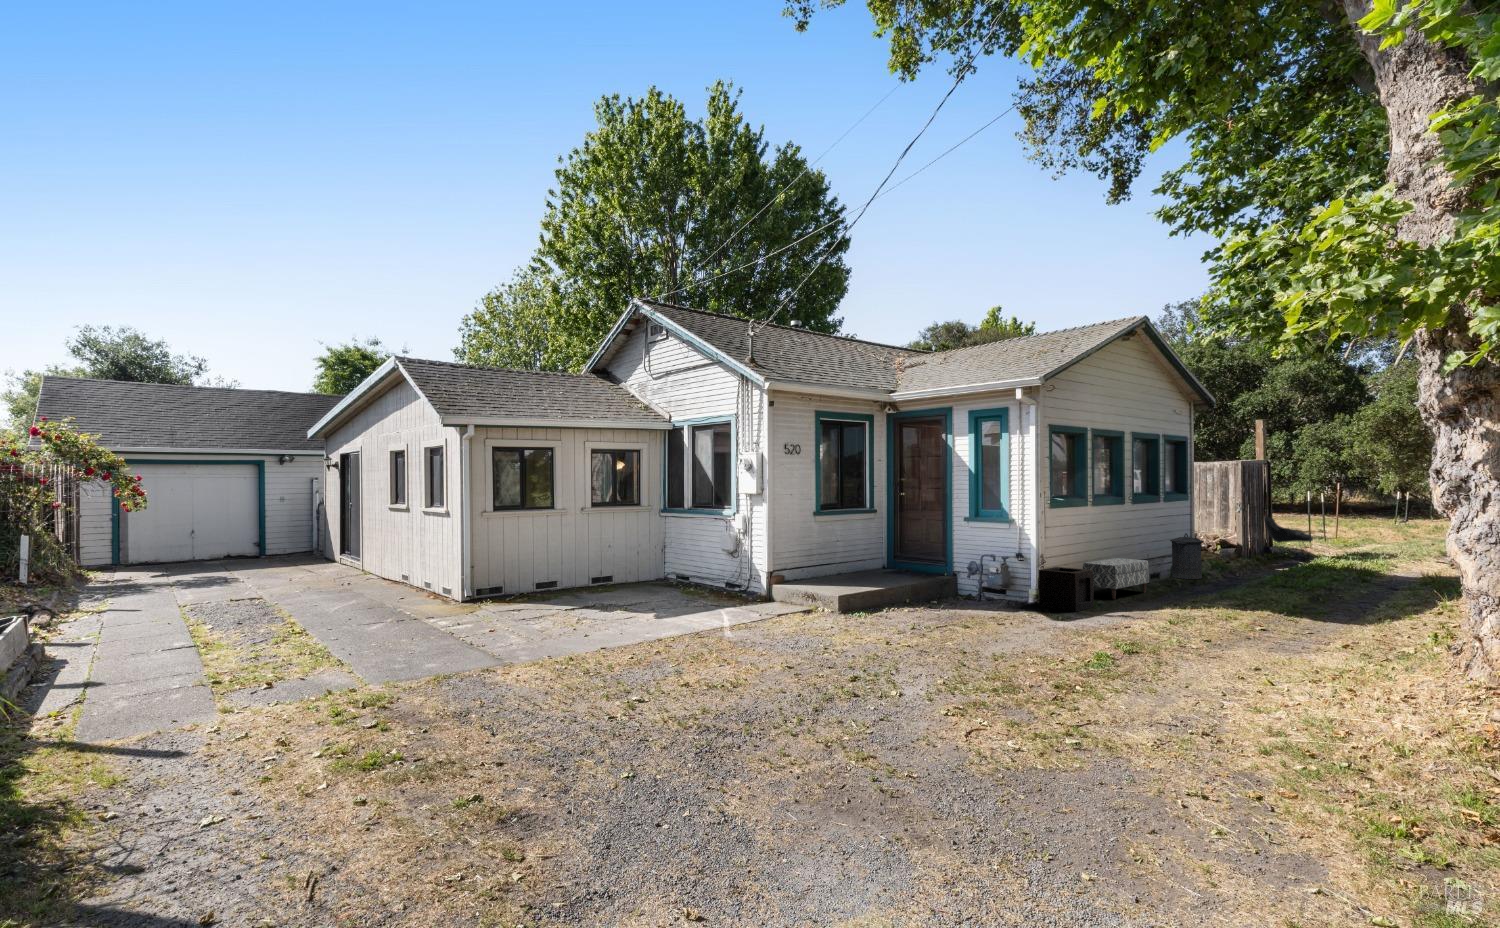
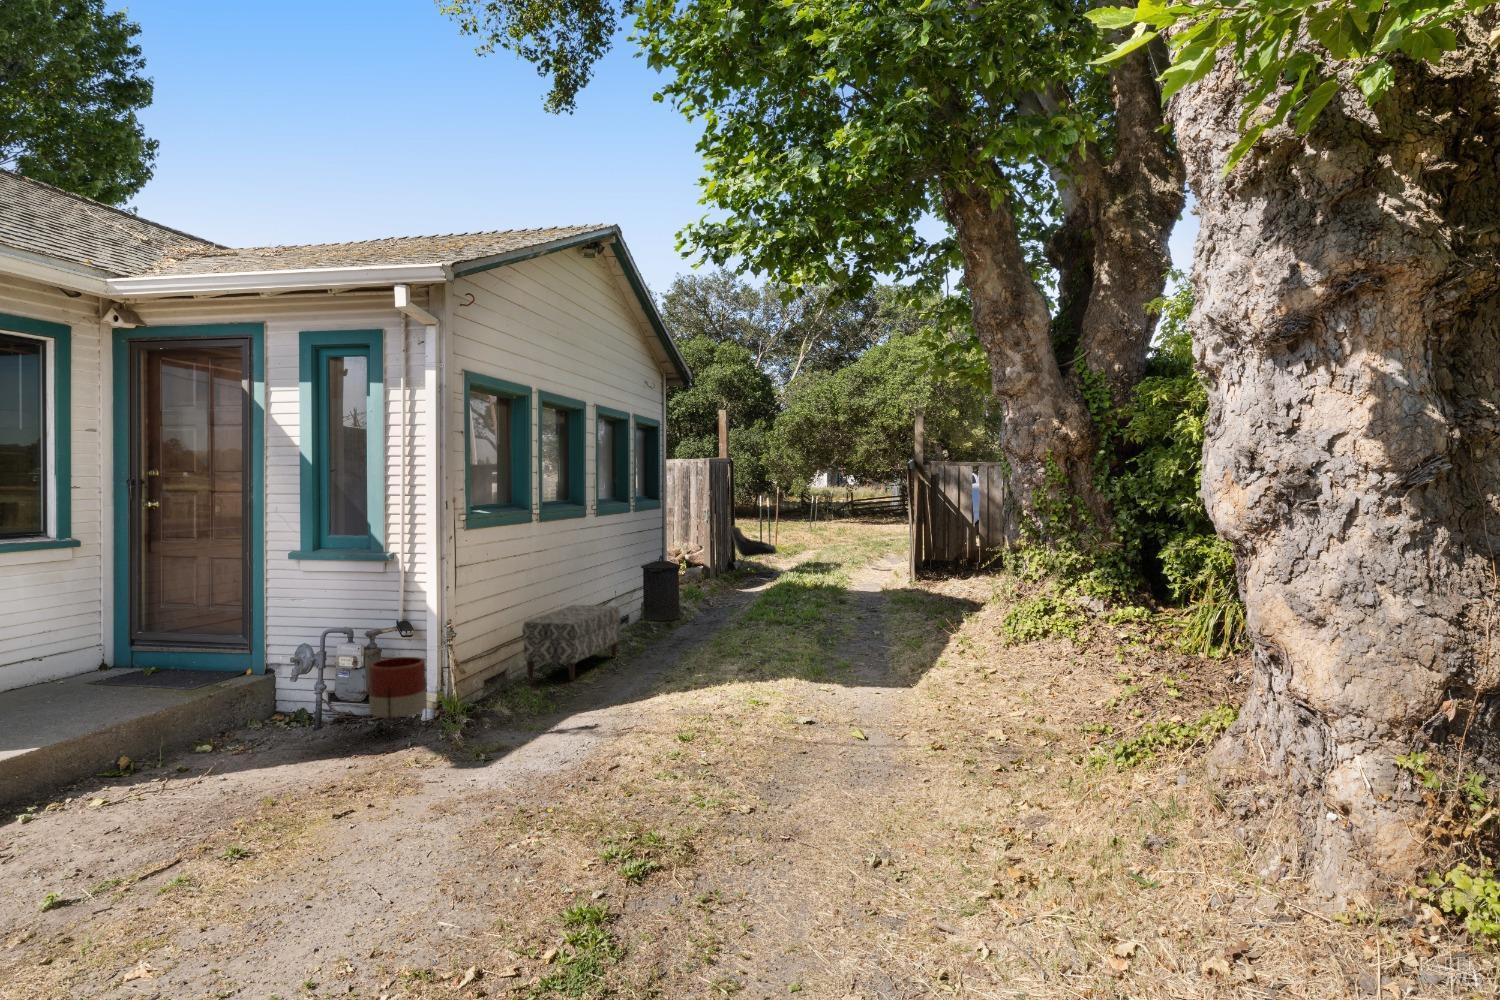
wooden crate: present [1039,567,1094,612] -> none [441,639,541,727]
planter: none [1004,570,1032,609] -> present [369,657,427,740]

